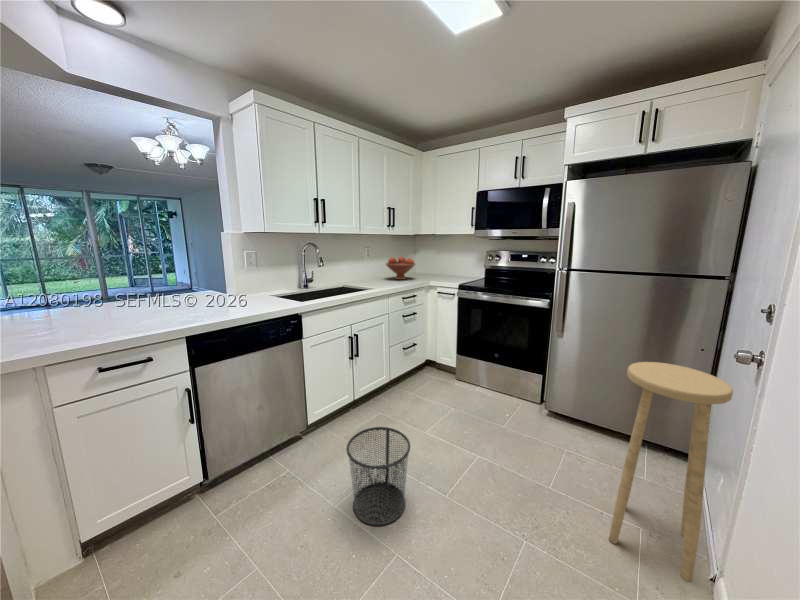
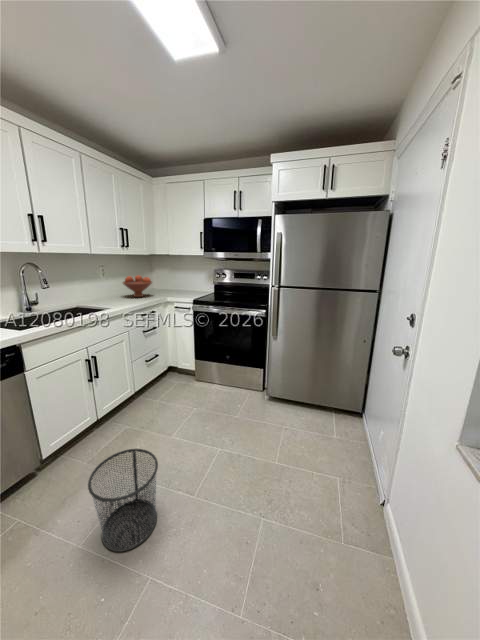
stool: present [609,362,733,582] -> none [319,357,391,509]

